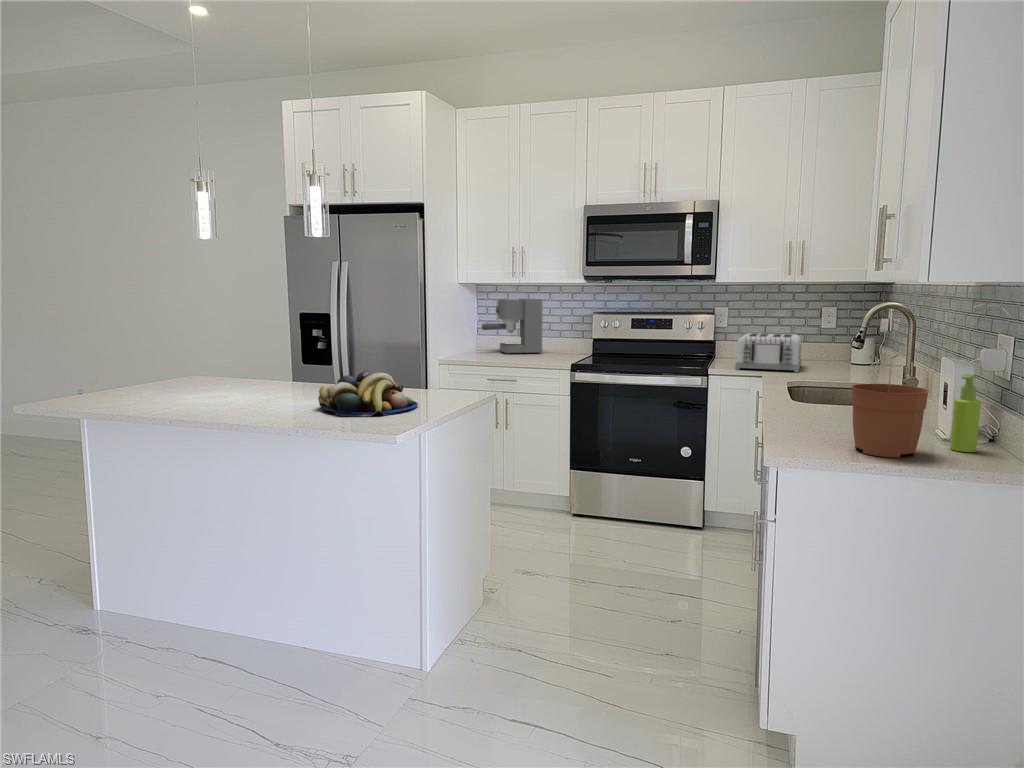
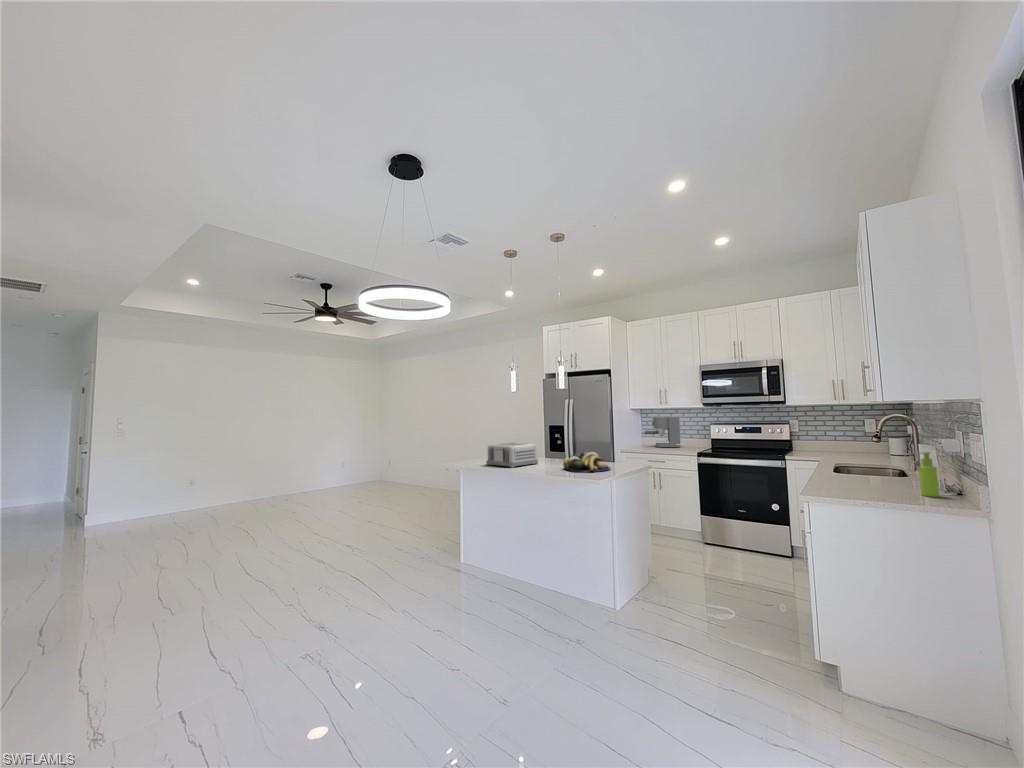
toaster: present [735,333,801,372] -> present [486,443,538,468]
plant pot: present [851,355,929,458] -> none [848,441,896,497]

